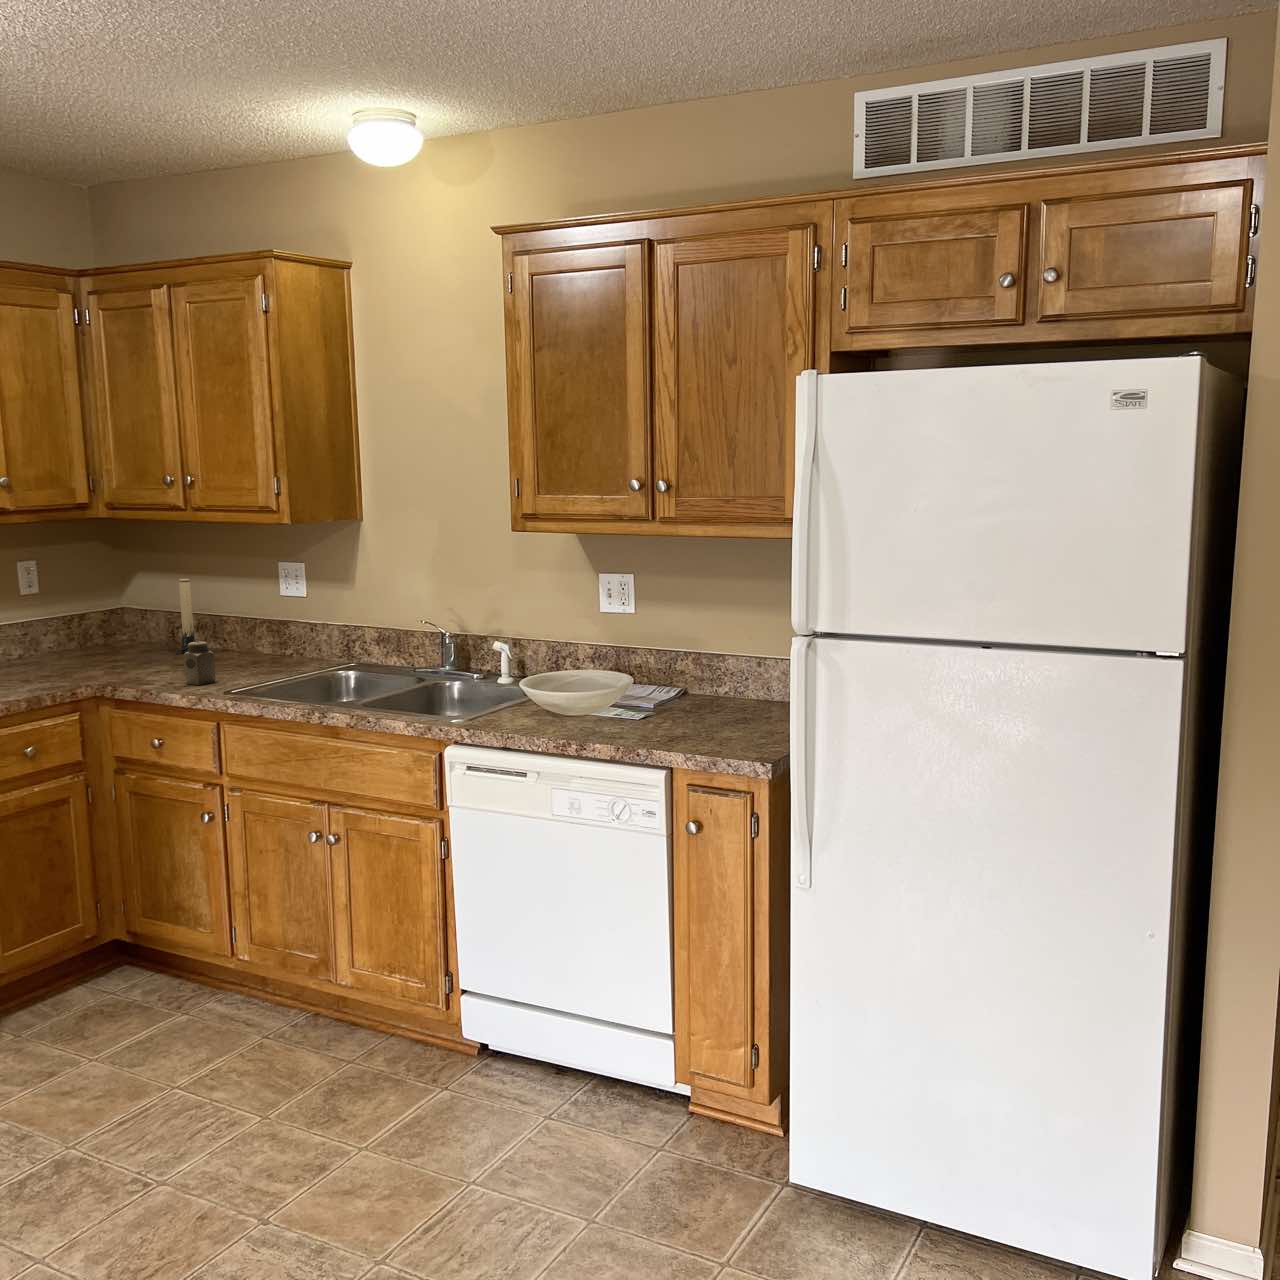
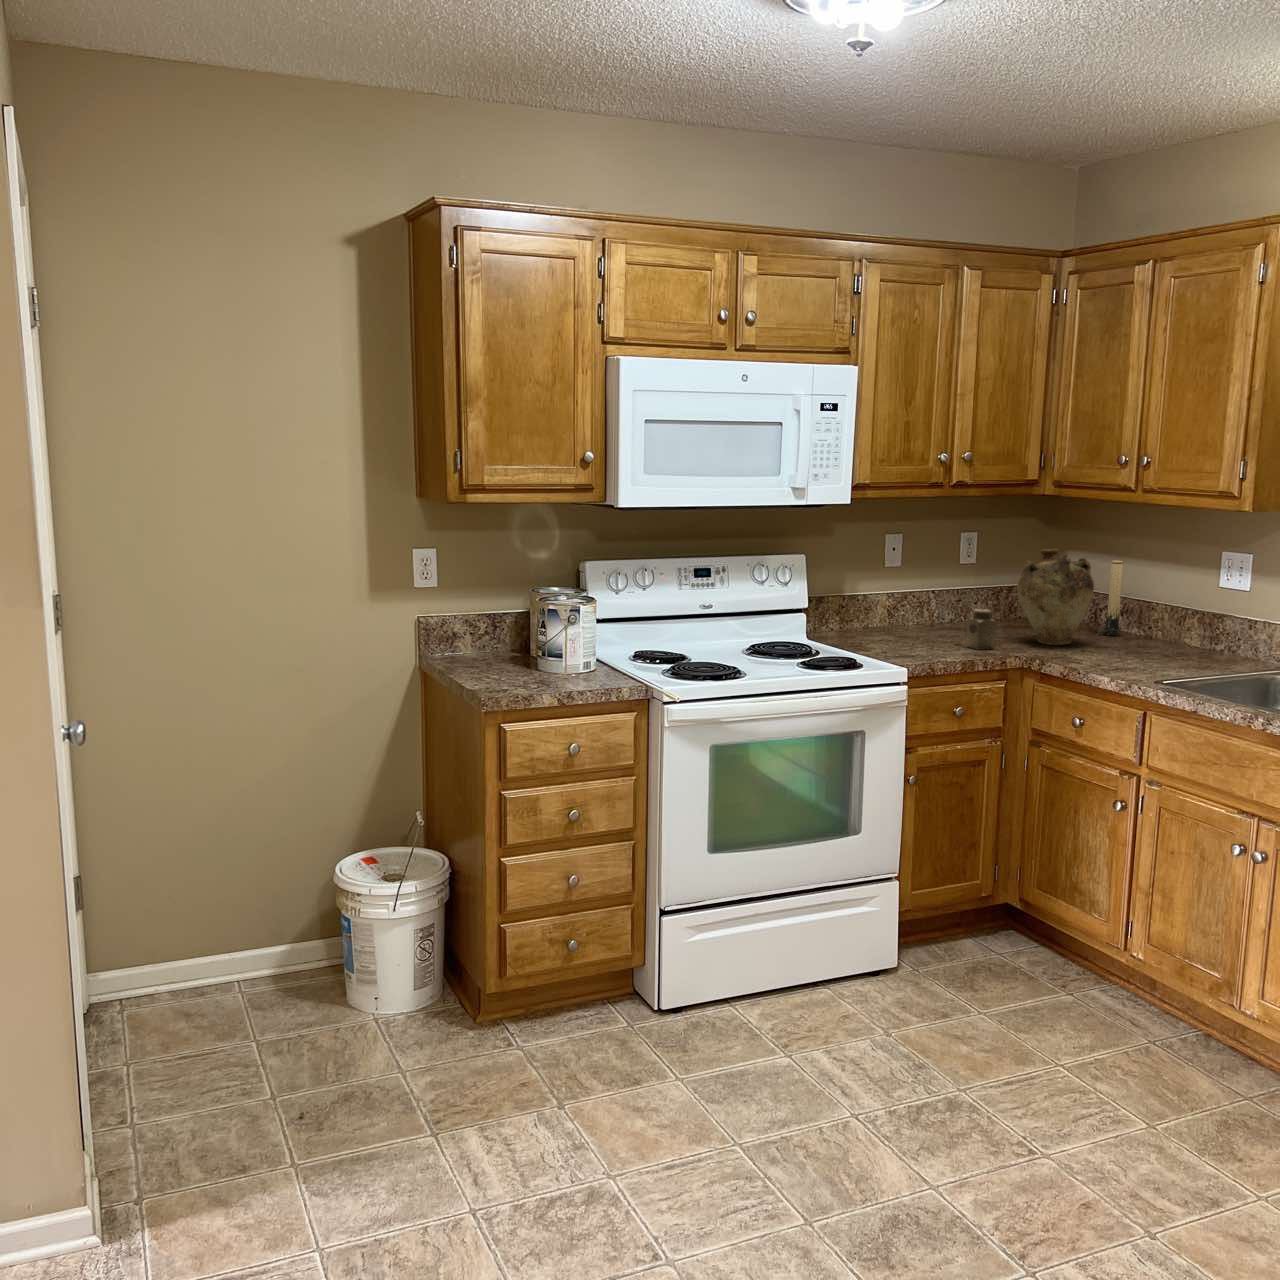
vase: none [80,572,161,670] -> present [1017,549,1094,645]
salt shaker: present [183,642,216,685] -> present [967,609,996,650]

